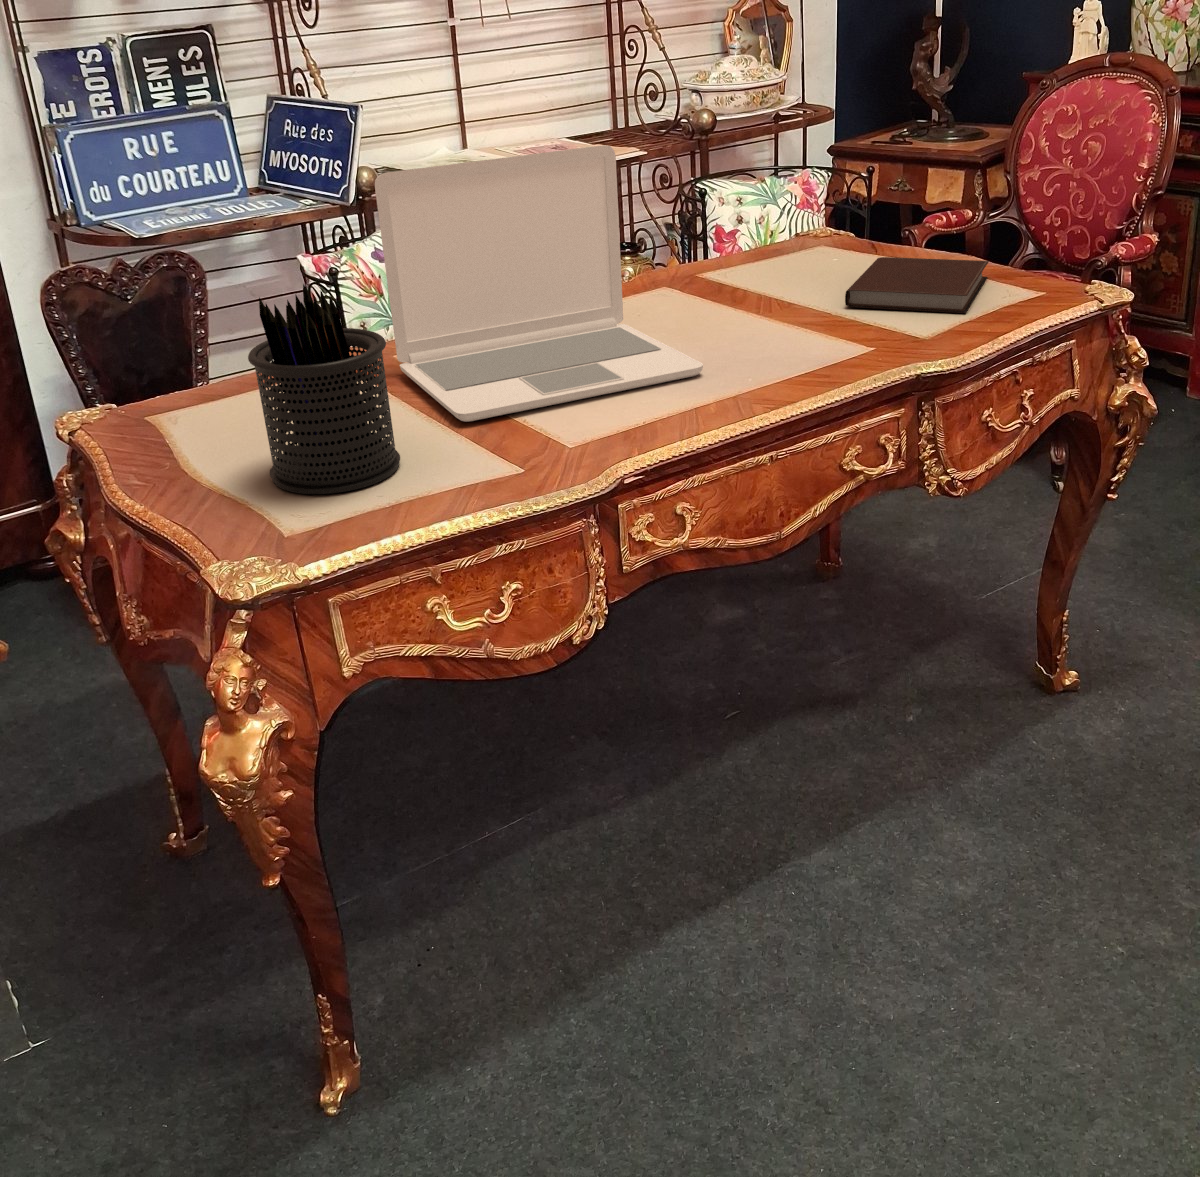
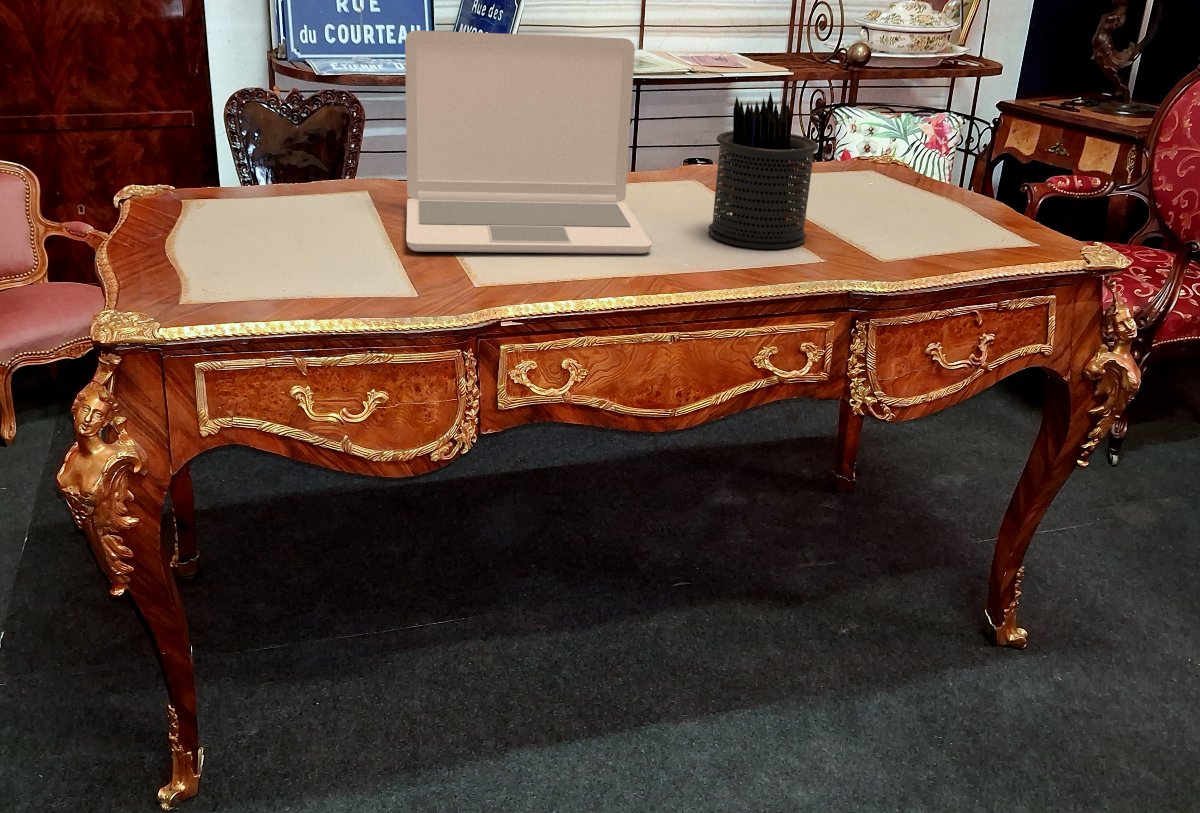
notebook: present [845,257,989,313] -> none [839,190,1003,250]
pen holder: present [248,284,400,494] -> present [709,92,818,249]

